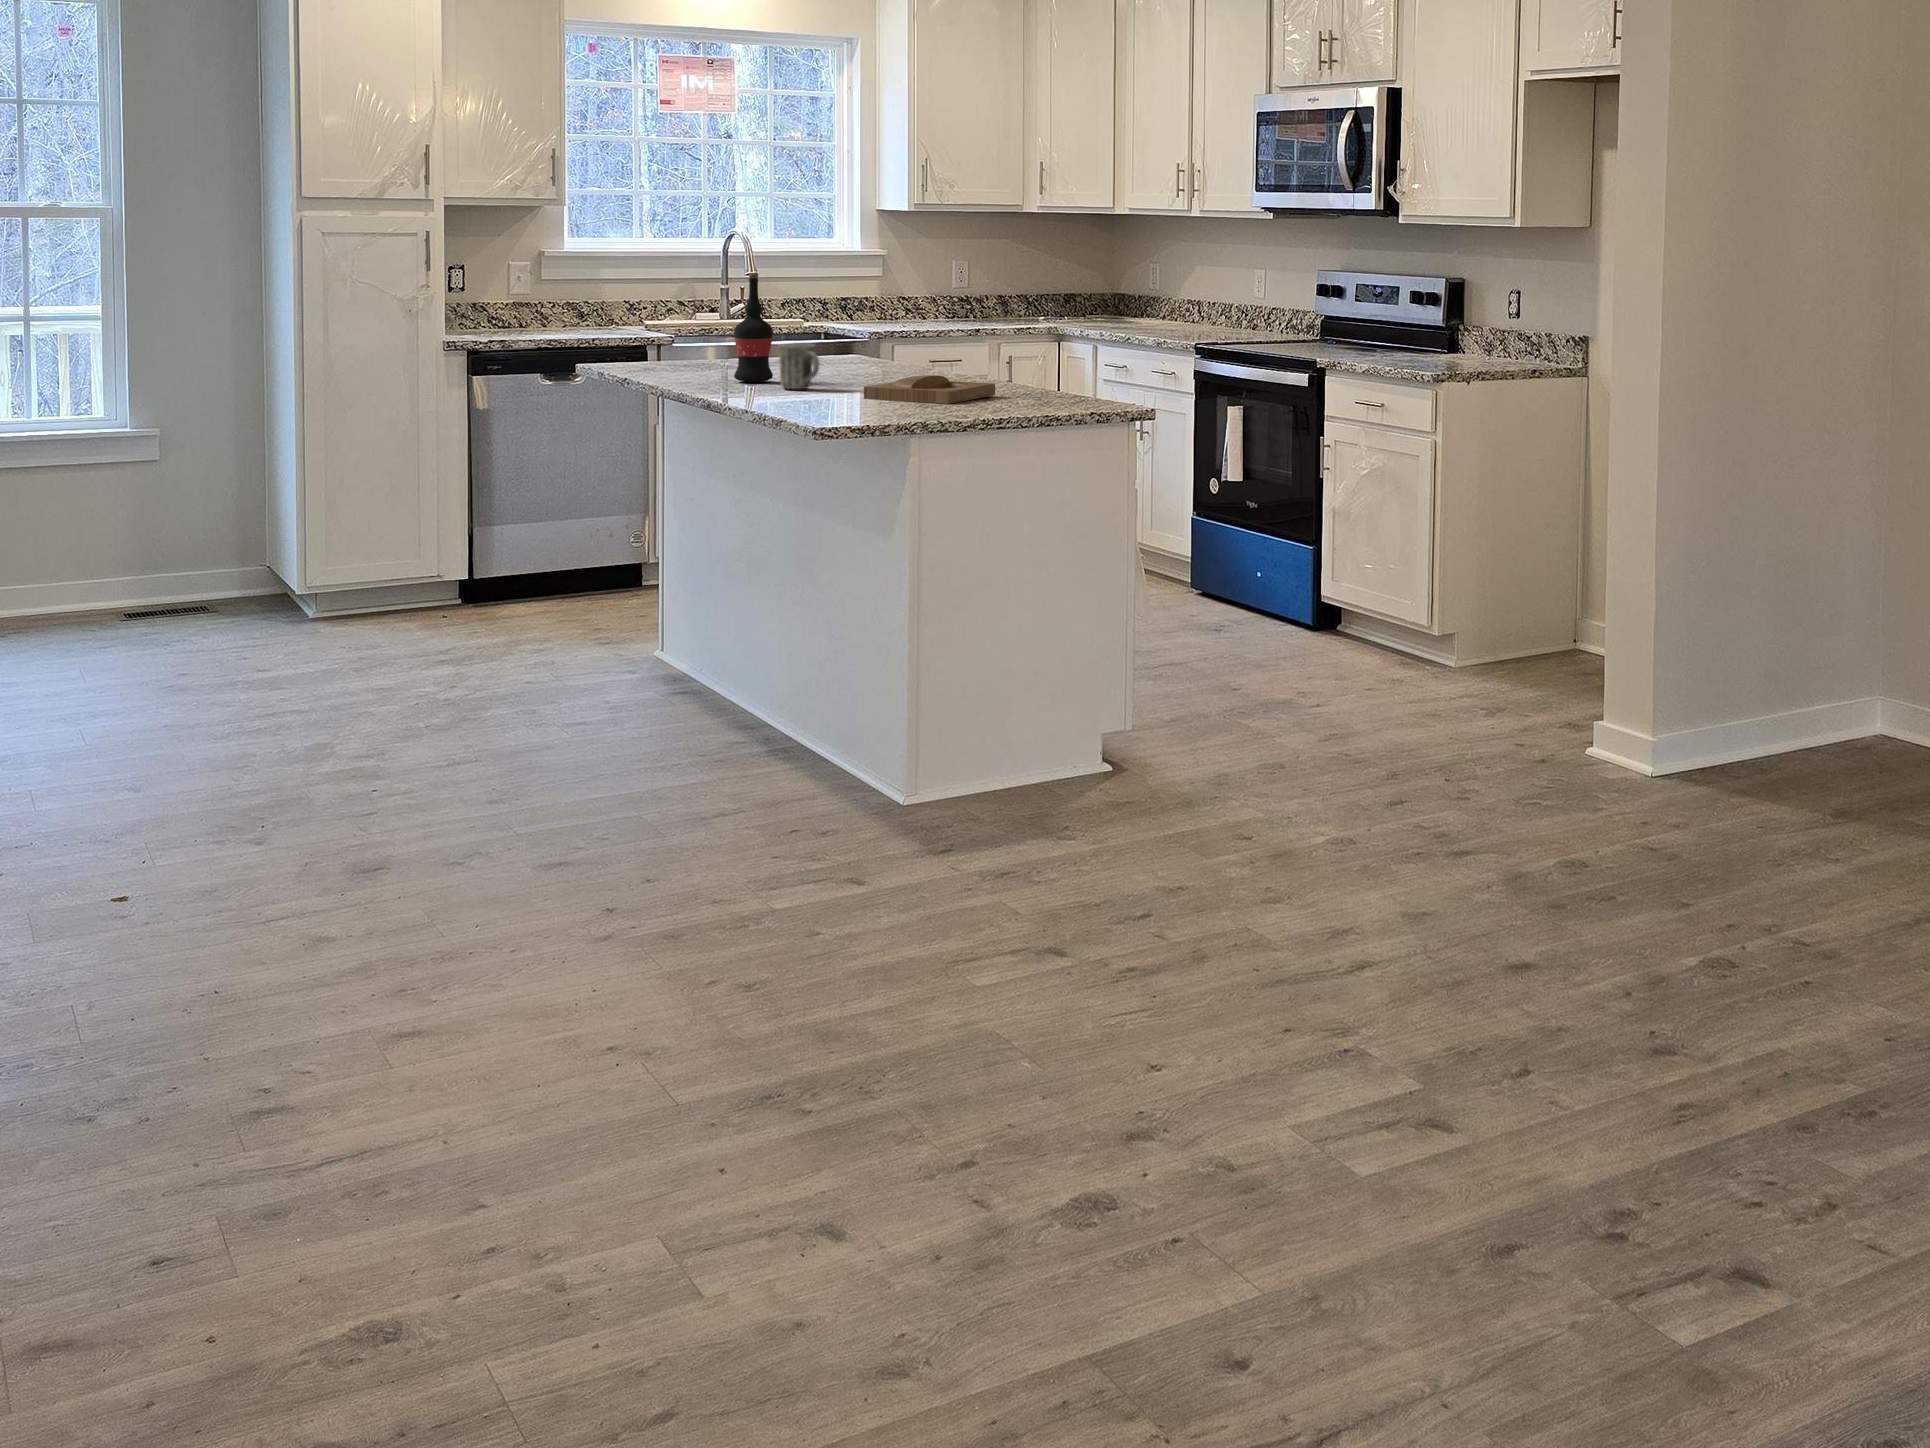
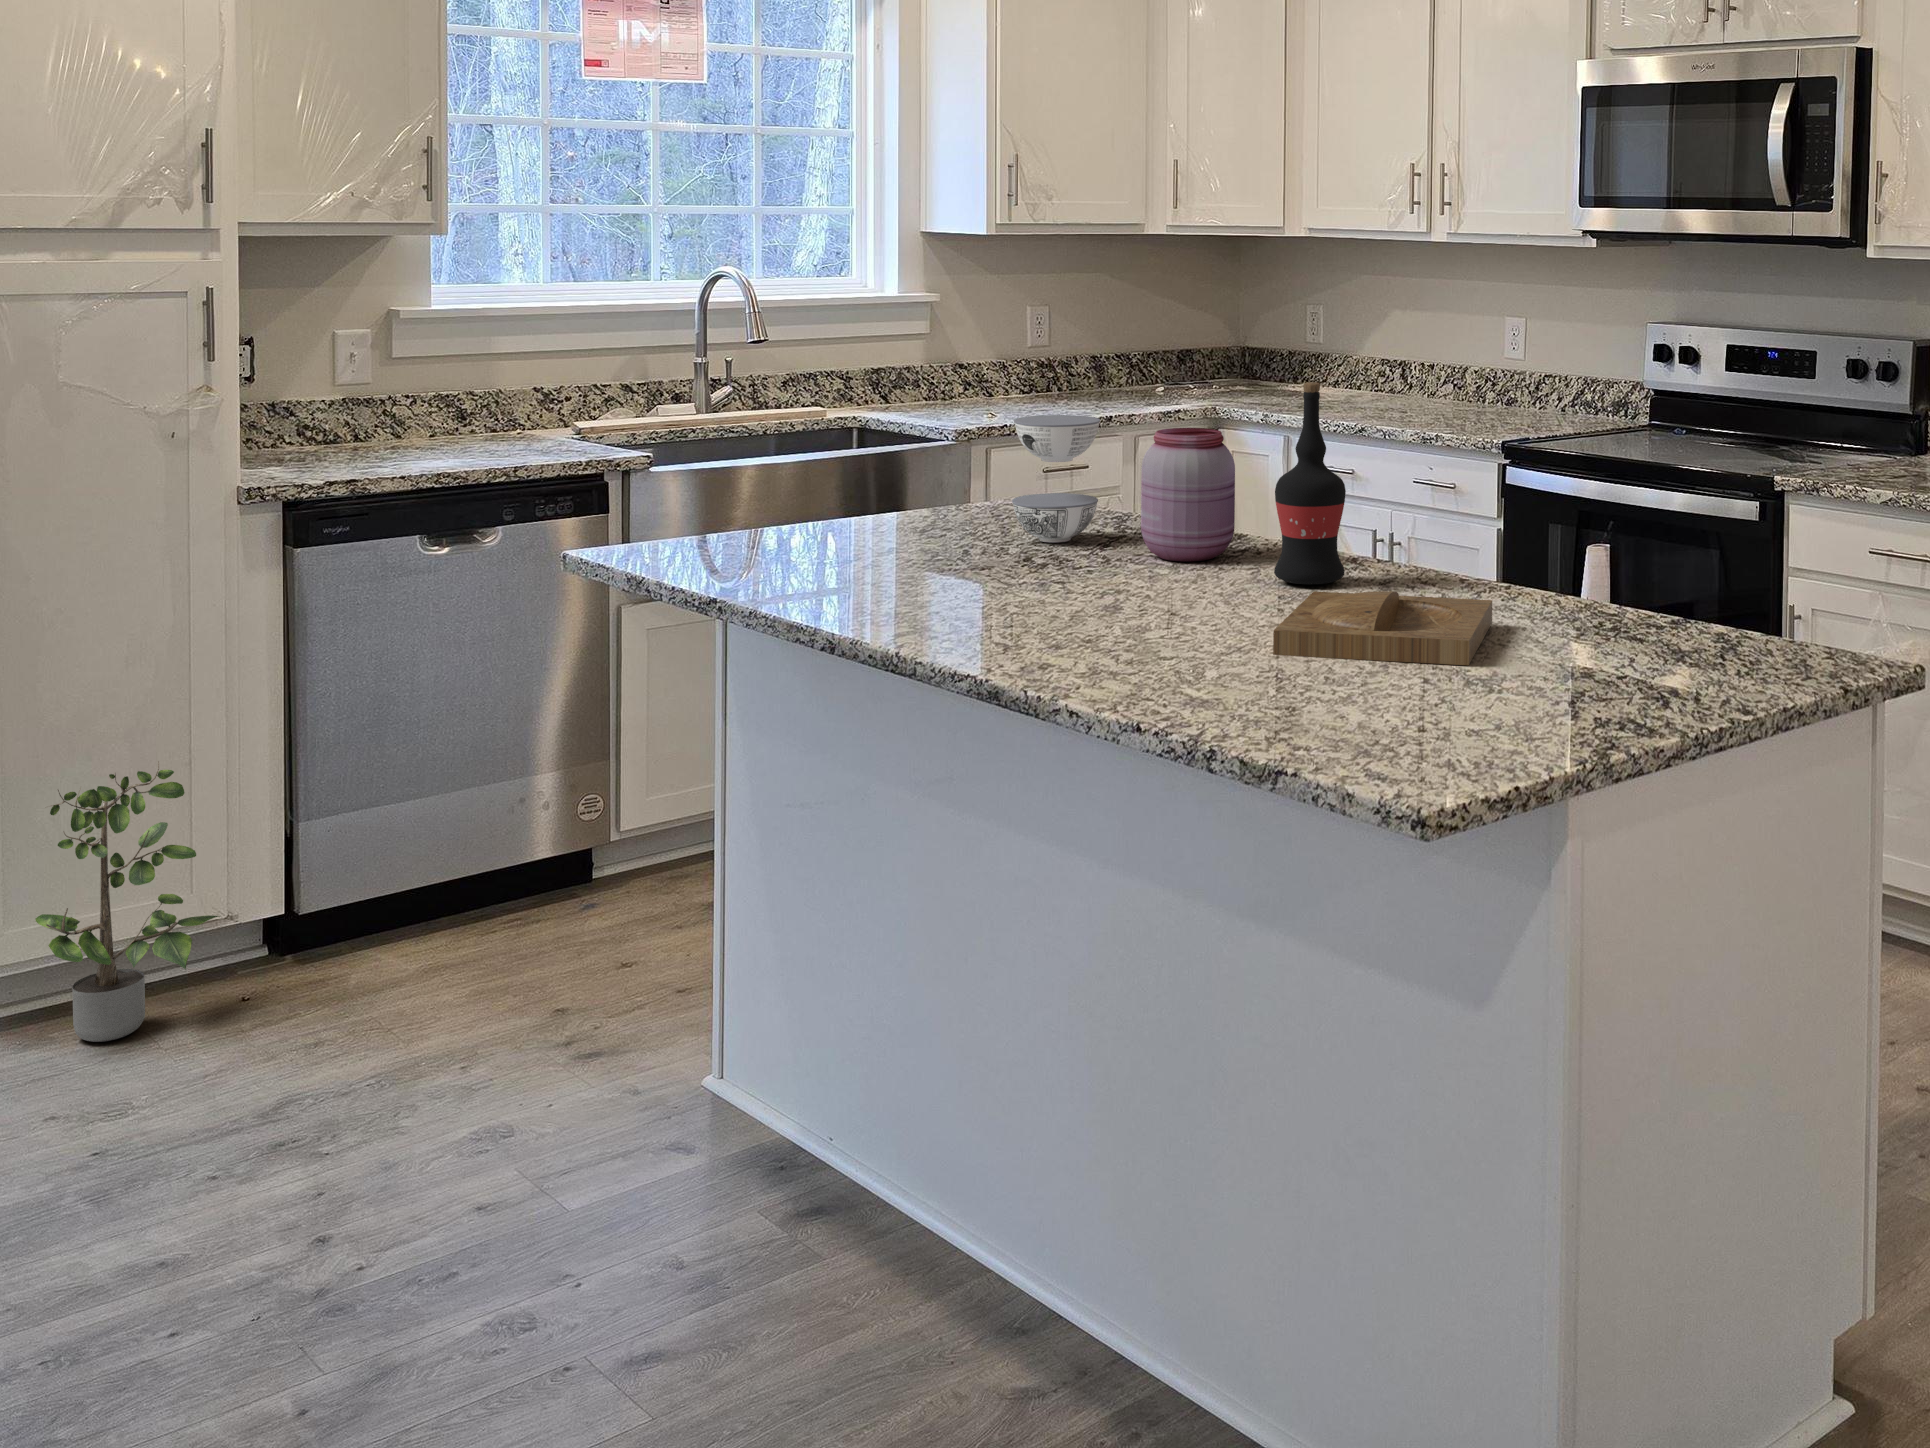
wine bottle: present [734,273,773,382] -> present [1274,382,1346,585]
bowl: none [816,301,865,370] -> present [1012,415,1100,542]
jar: none [872,306,923,377] -> present [1141,428,1235,561]
mug: present [778,343,819,389] -> none [1054,529,1144,627]
potted plant: none [340,480,431,623] -> present [35,762,220,1042]

